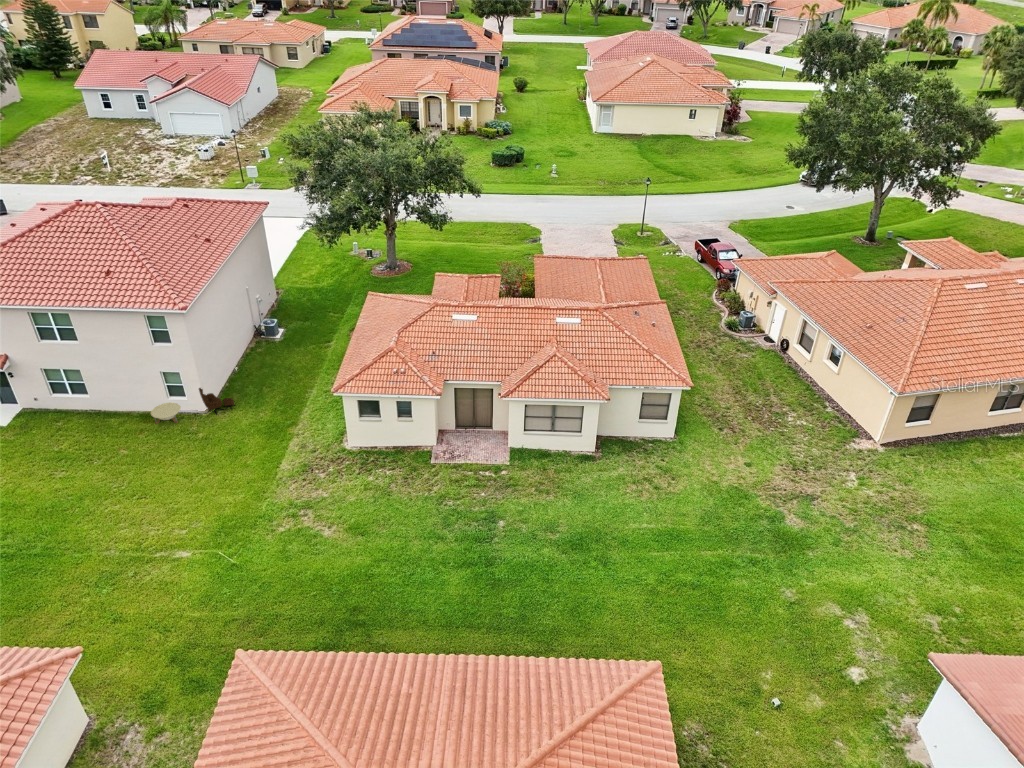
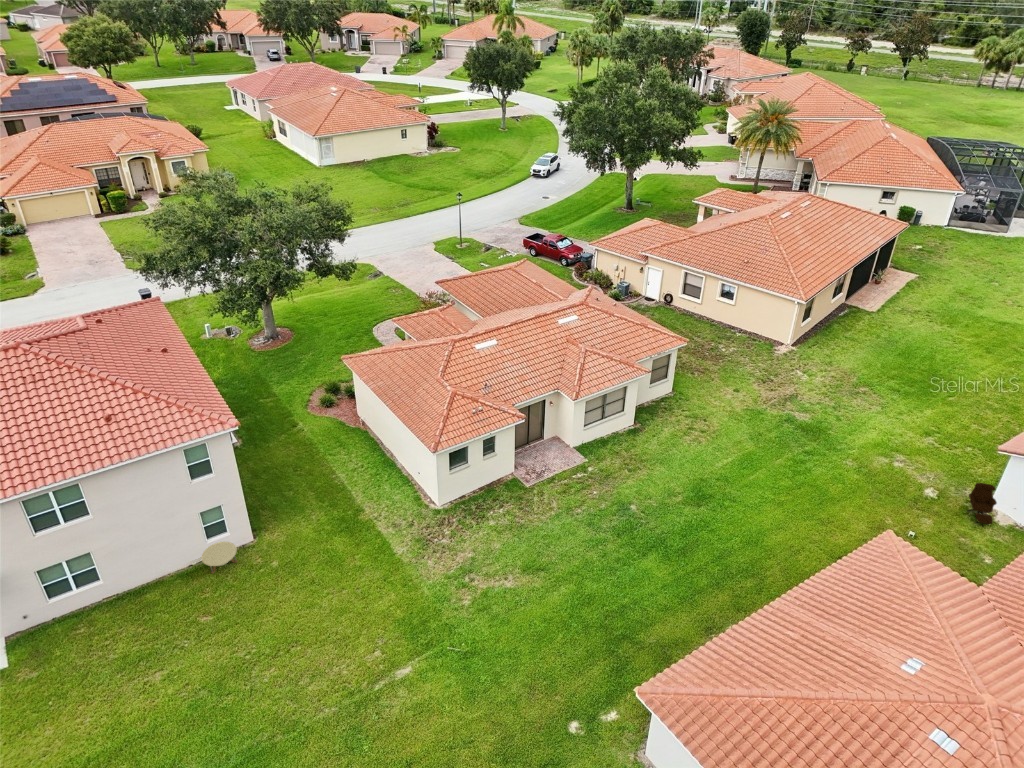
lounge chair: present [199,388,235,414] -> present [969,483,997,526]

